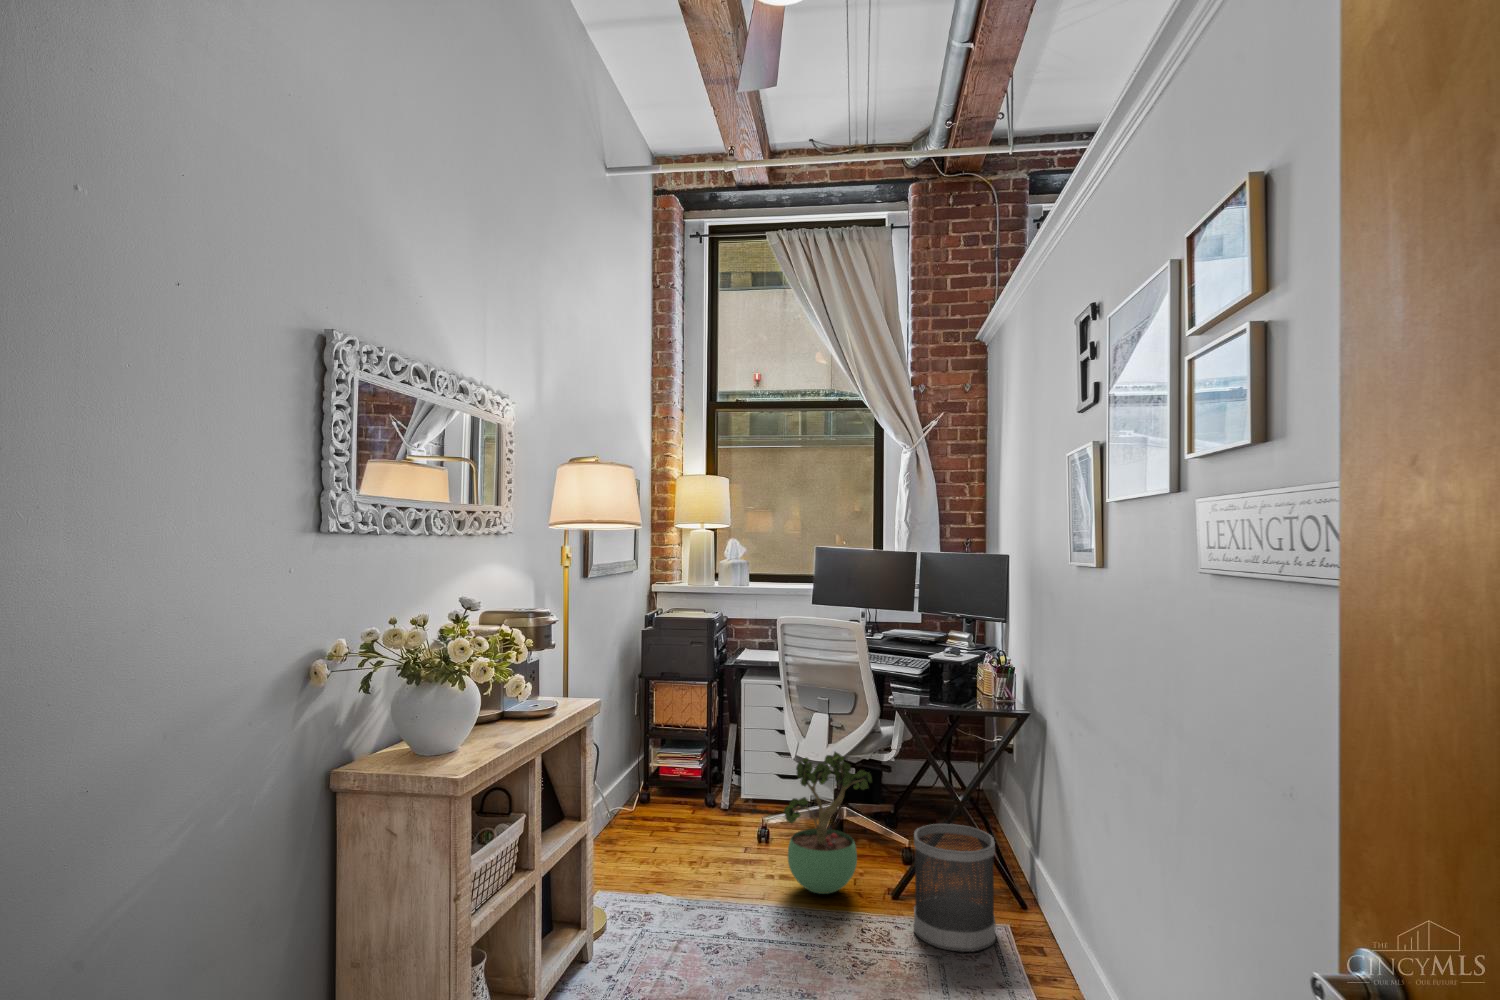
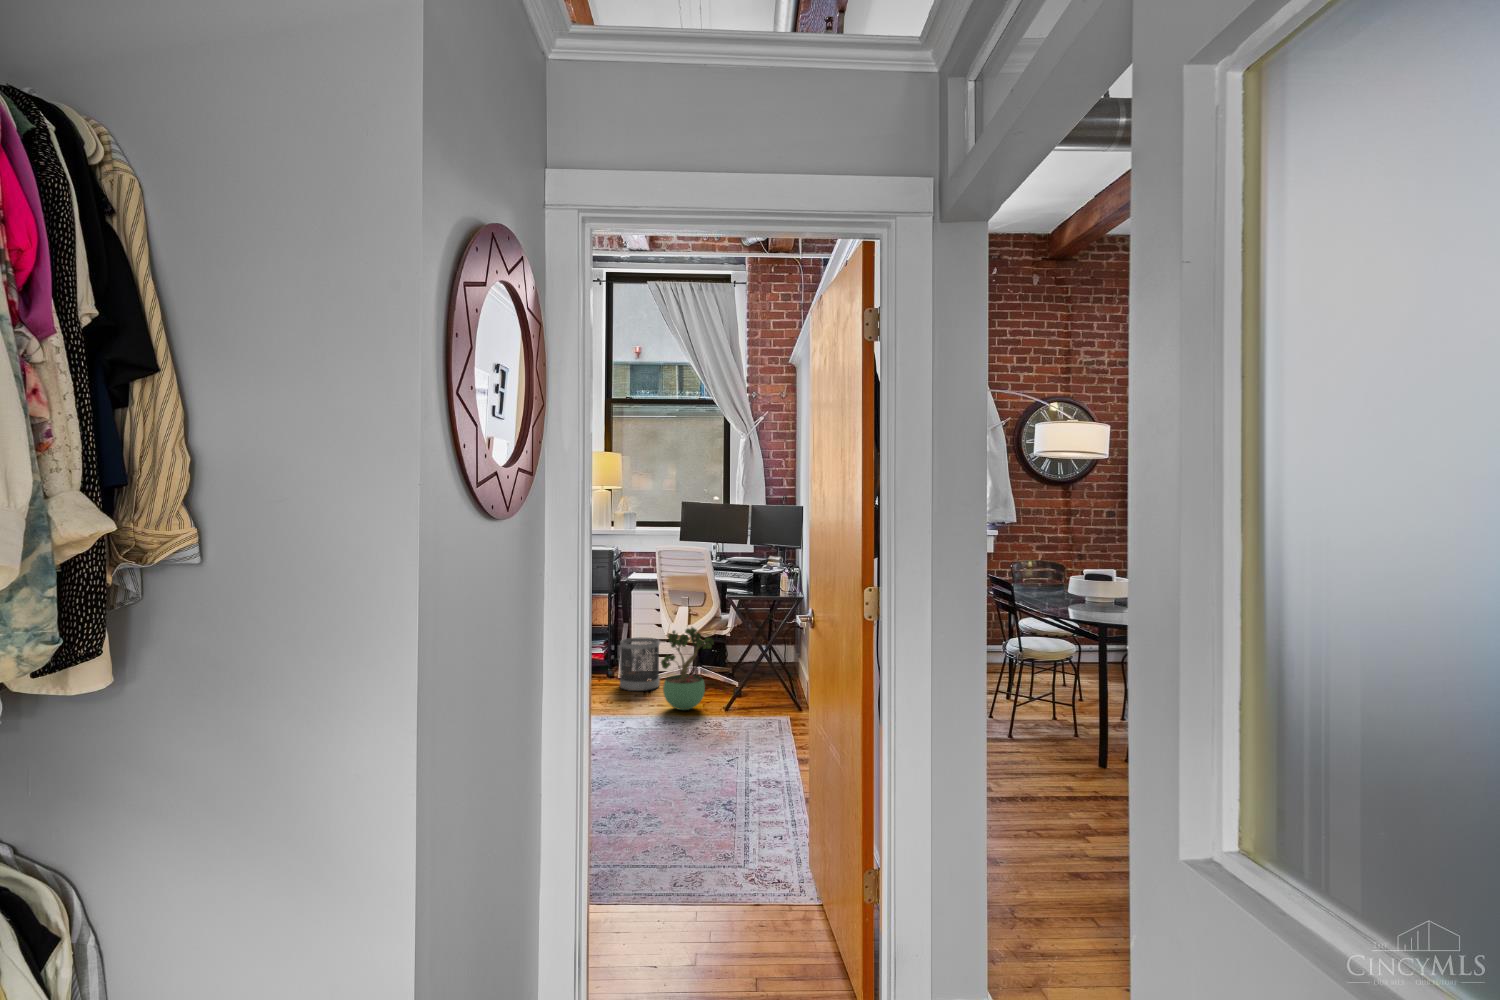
wastebasket: present [914,824,996,952] -> present [620,637,660,691]

